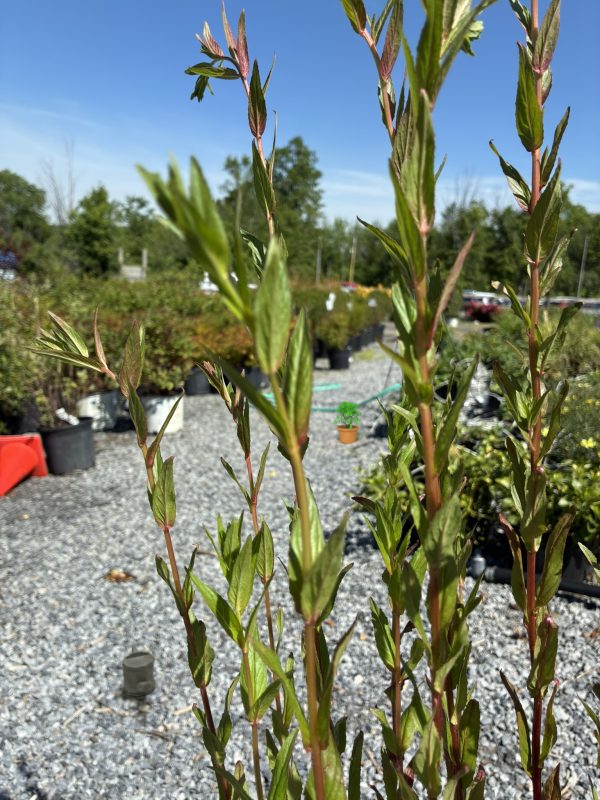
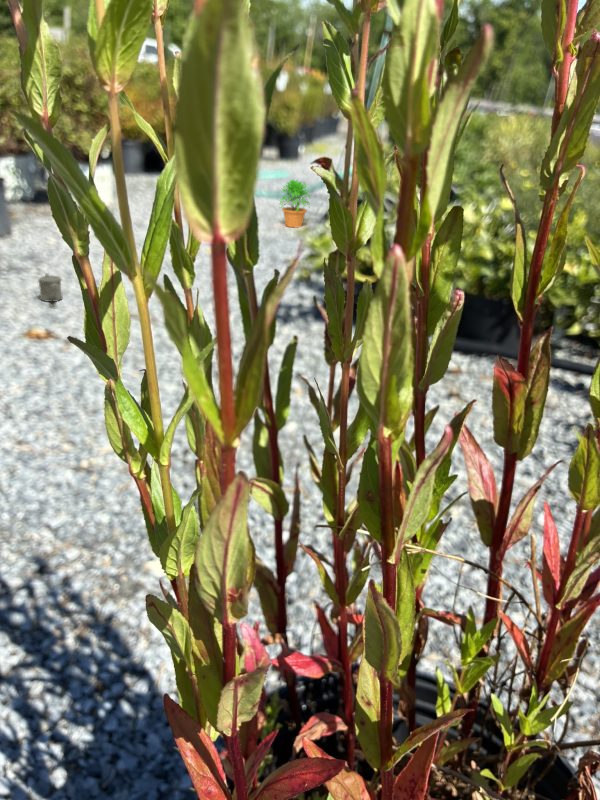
watering can: present [122,645,156,697] -> present [39,273,63,302]

